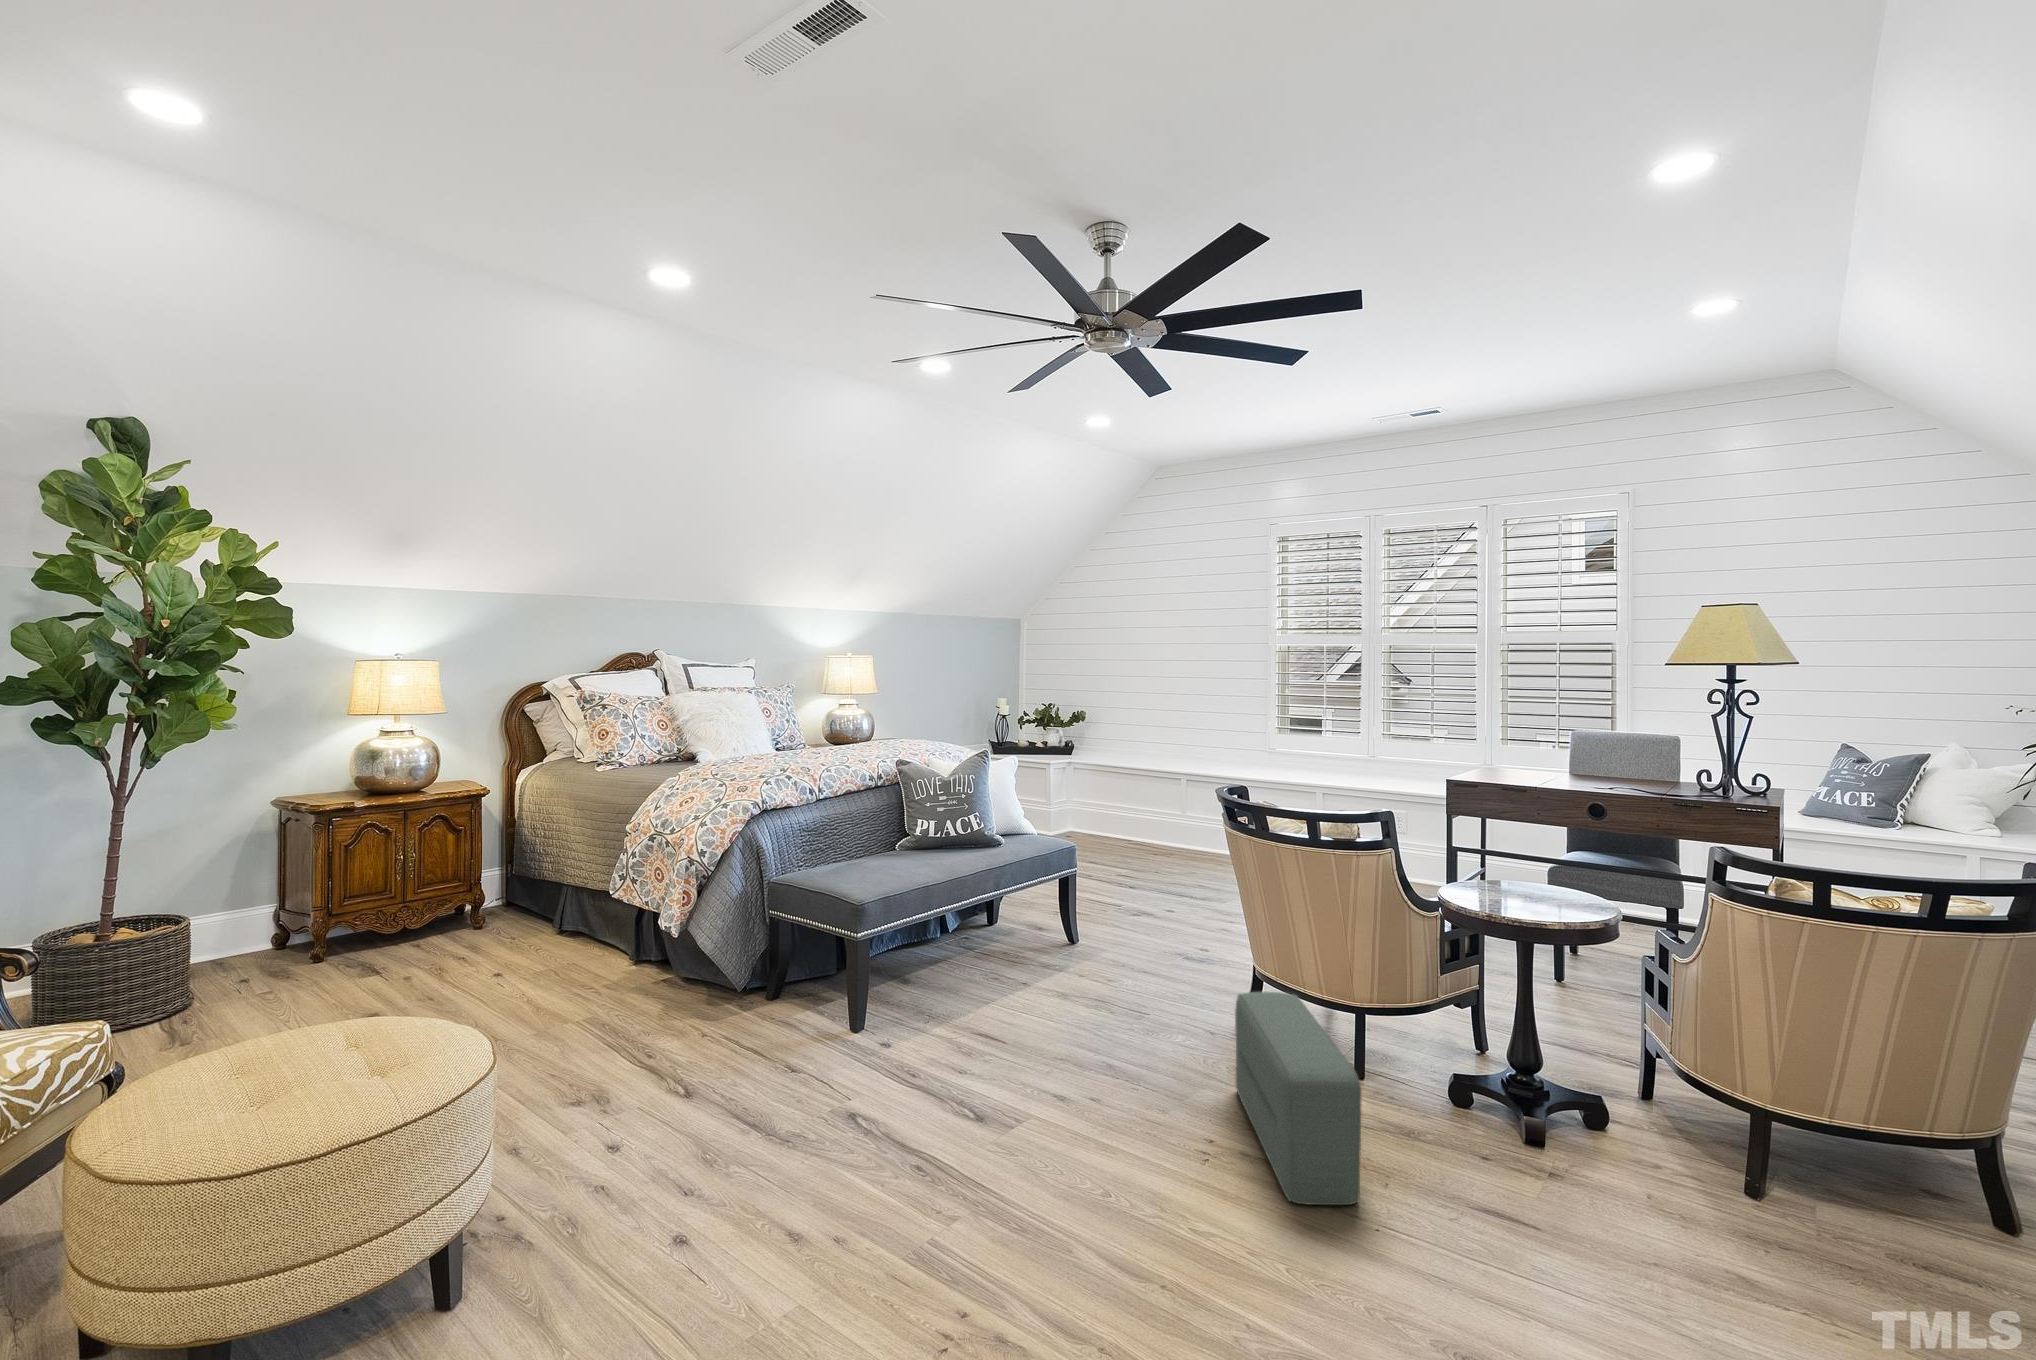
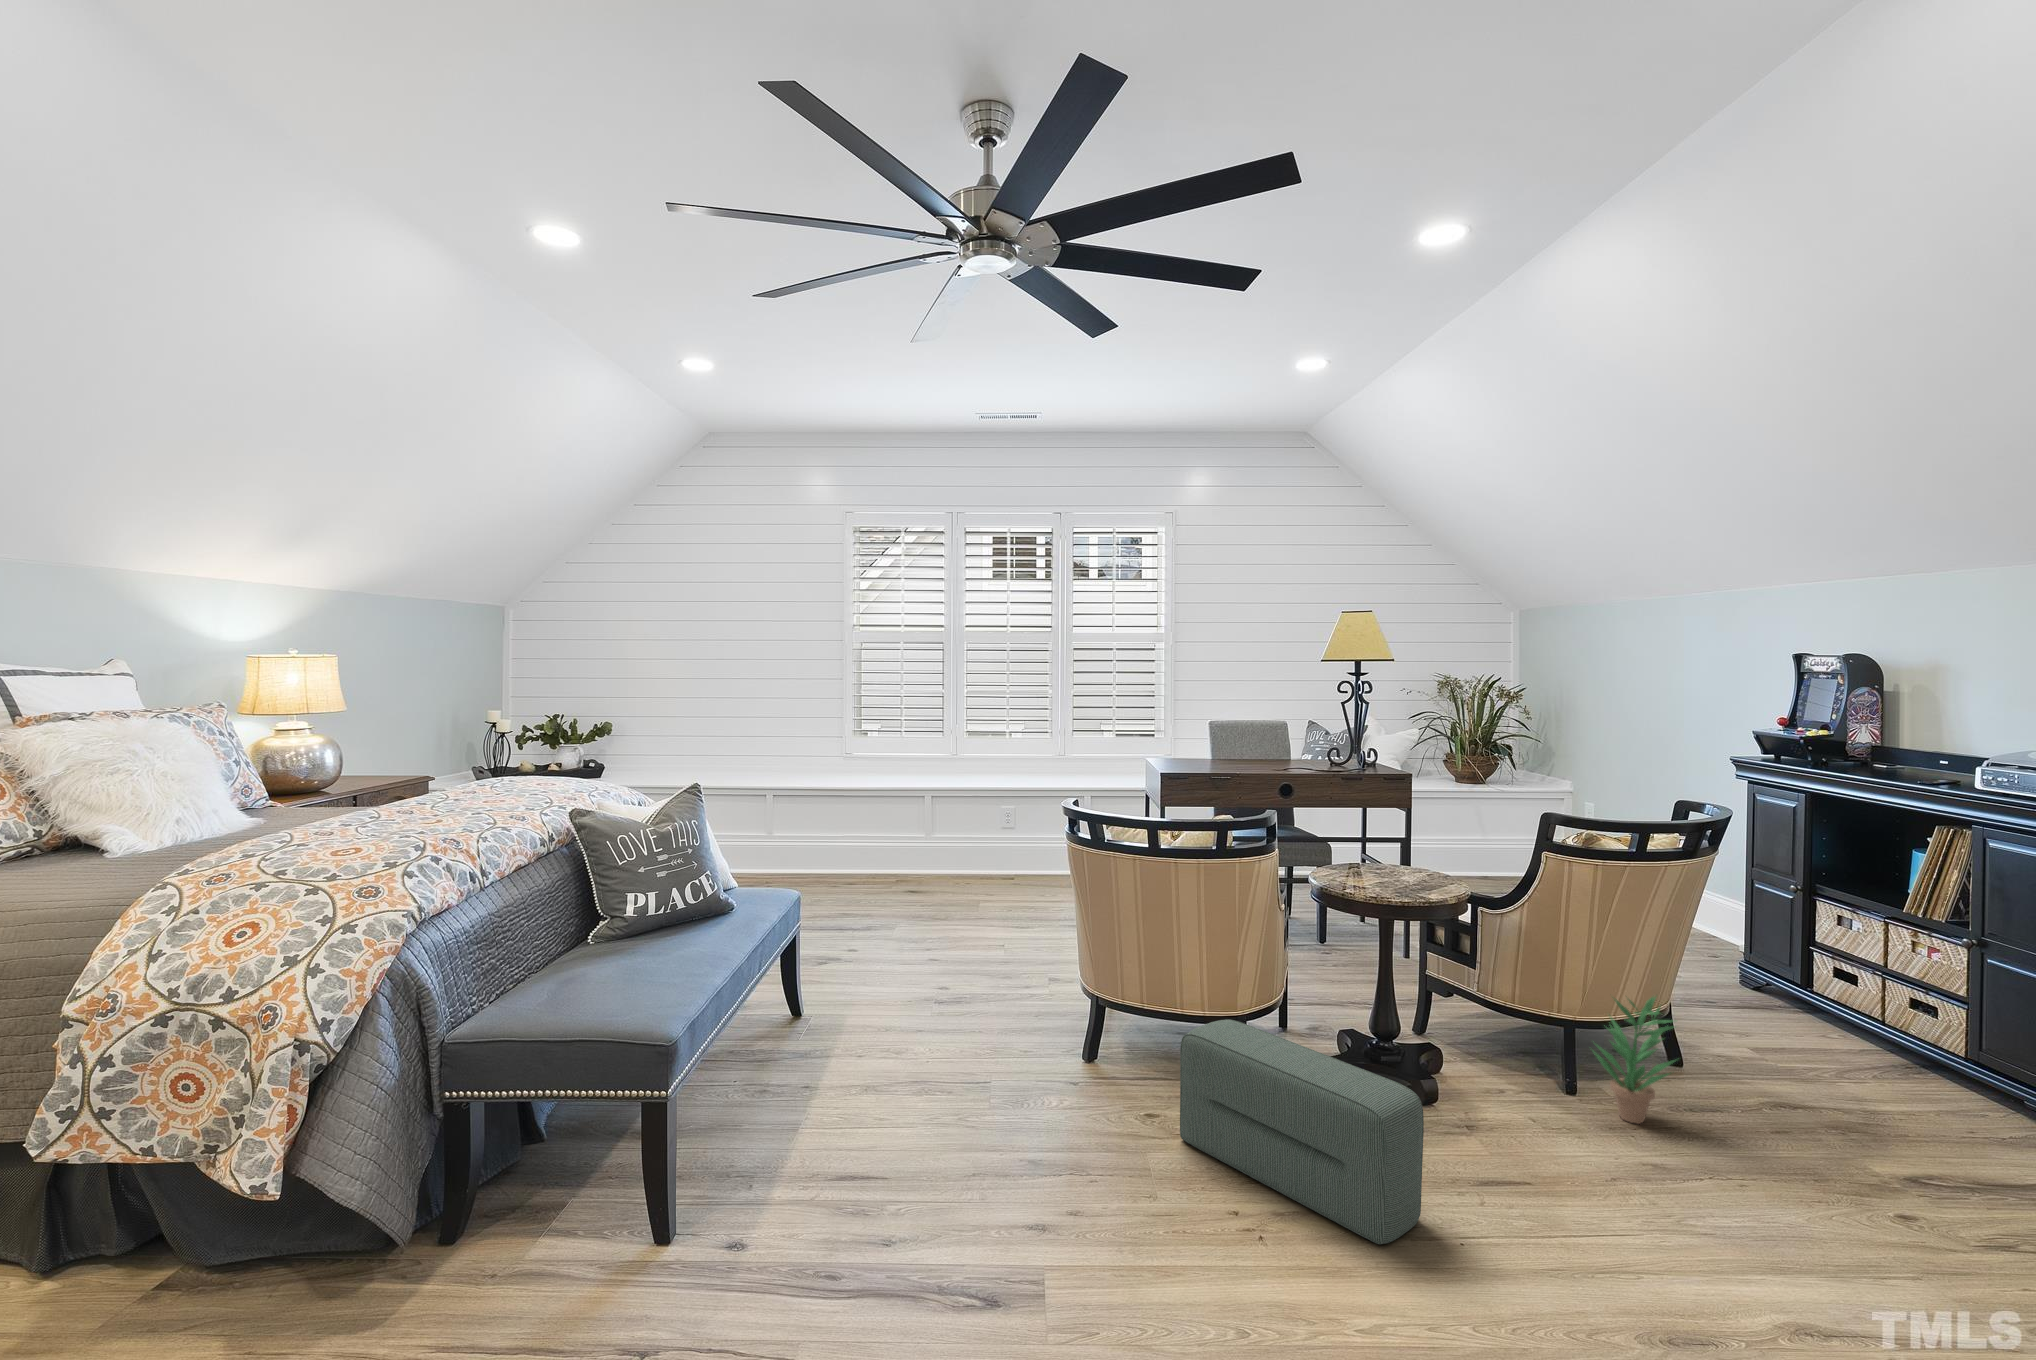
potted plant: none [1755,1075,1872,1253] -> present [1593,997,1676,1124]

